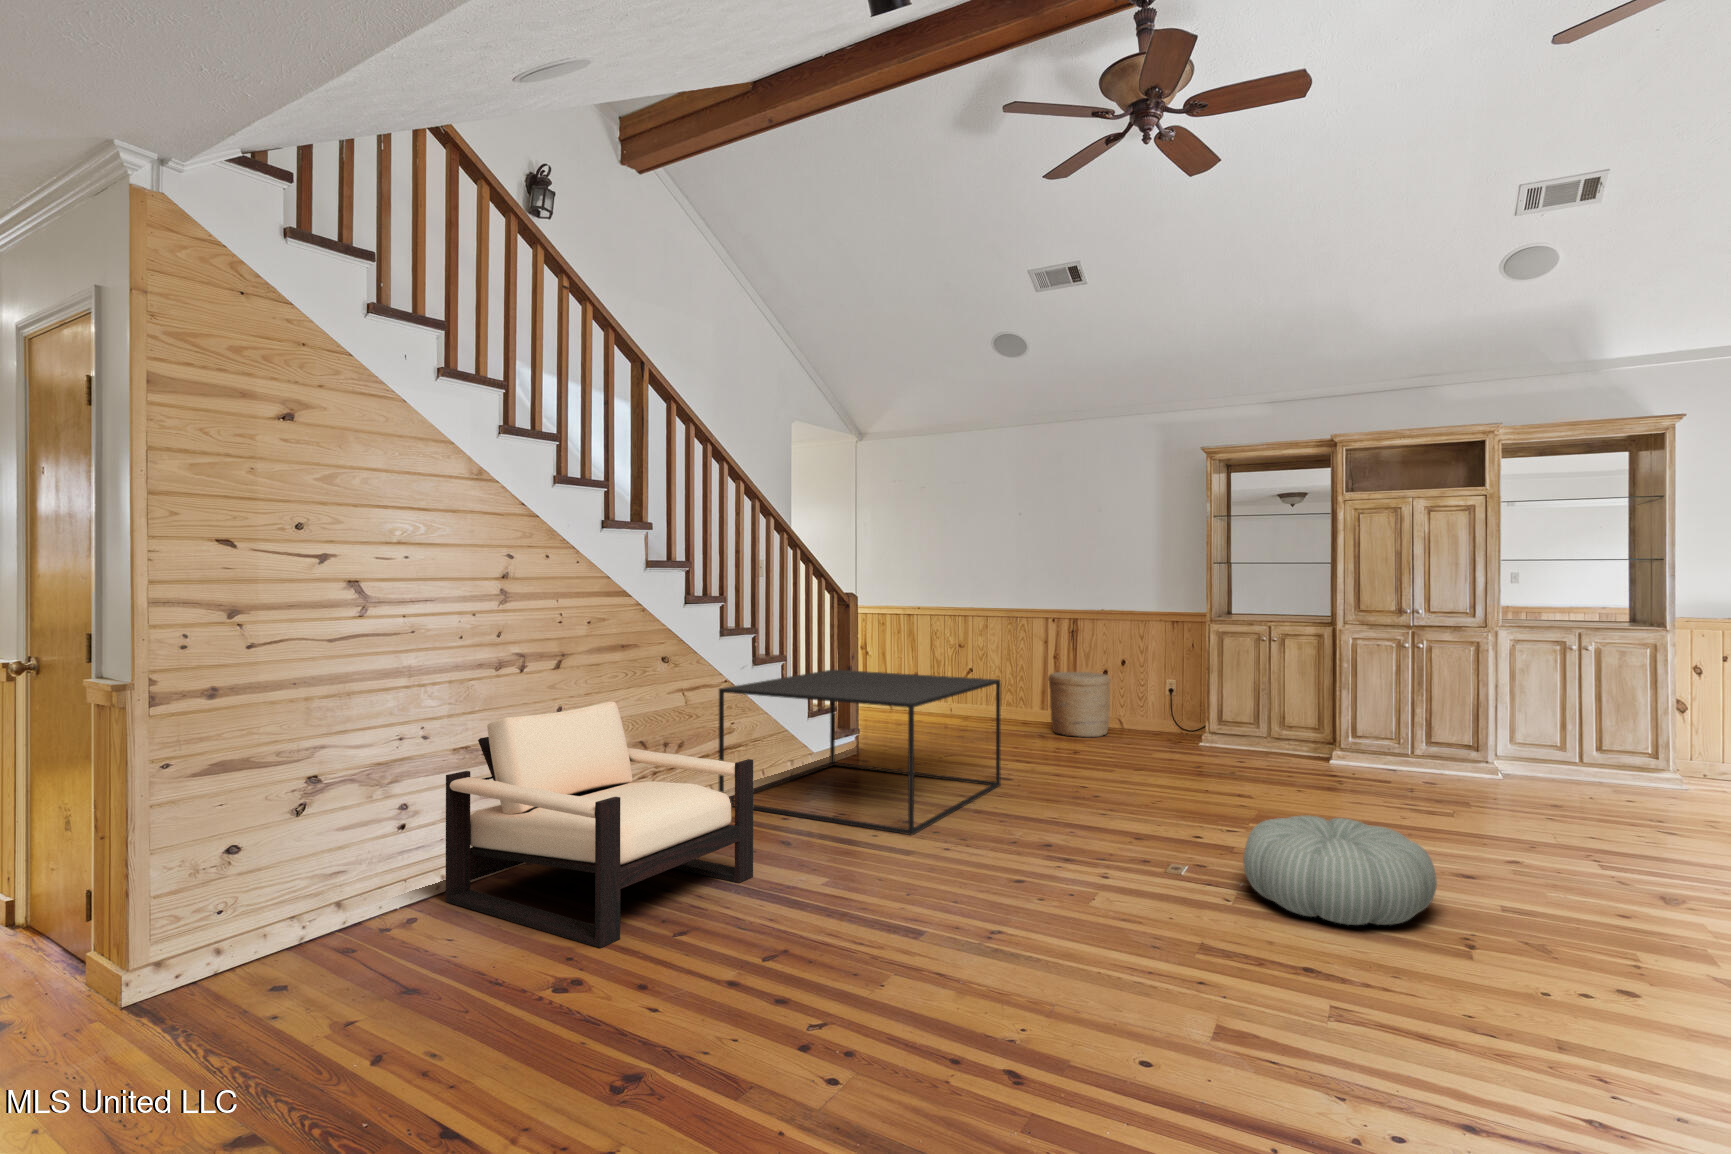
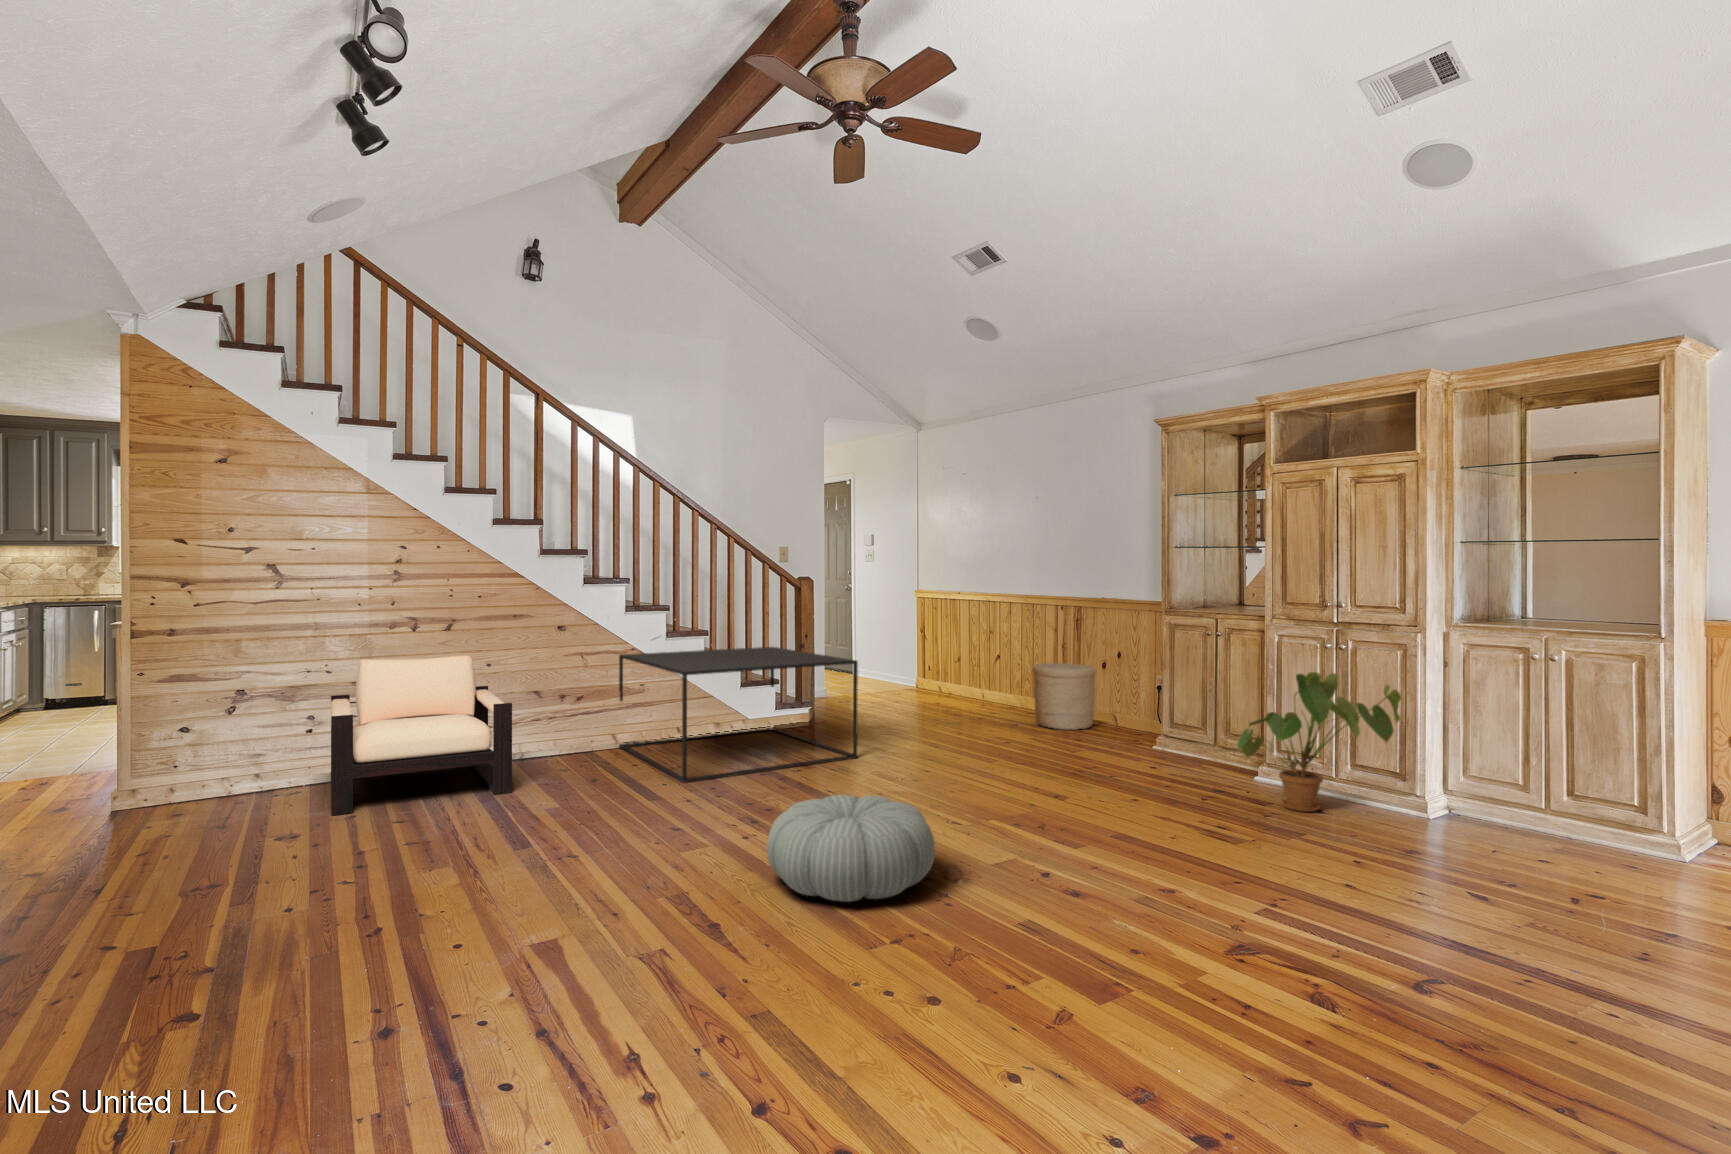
house plant: none [1367,668,1514,787] -> present [1237,672,1401,812]

